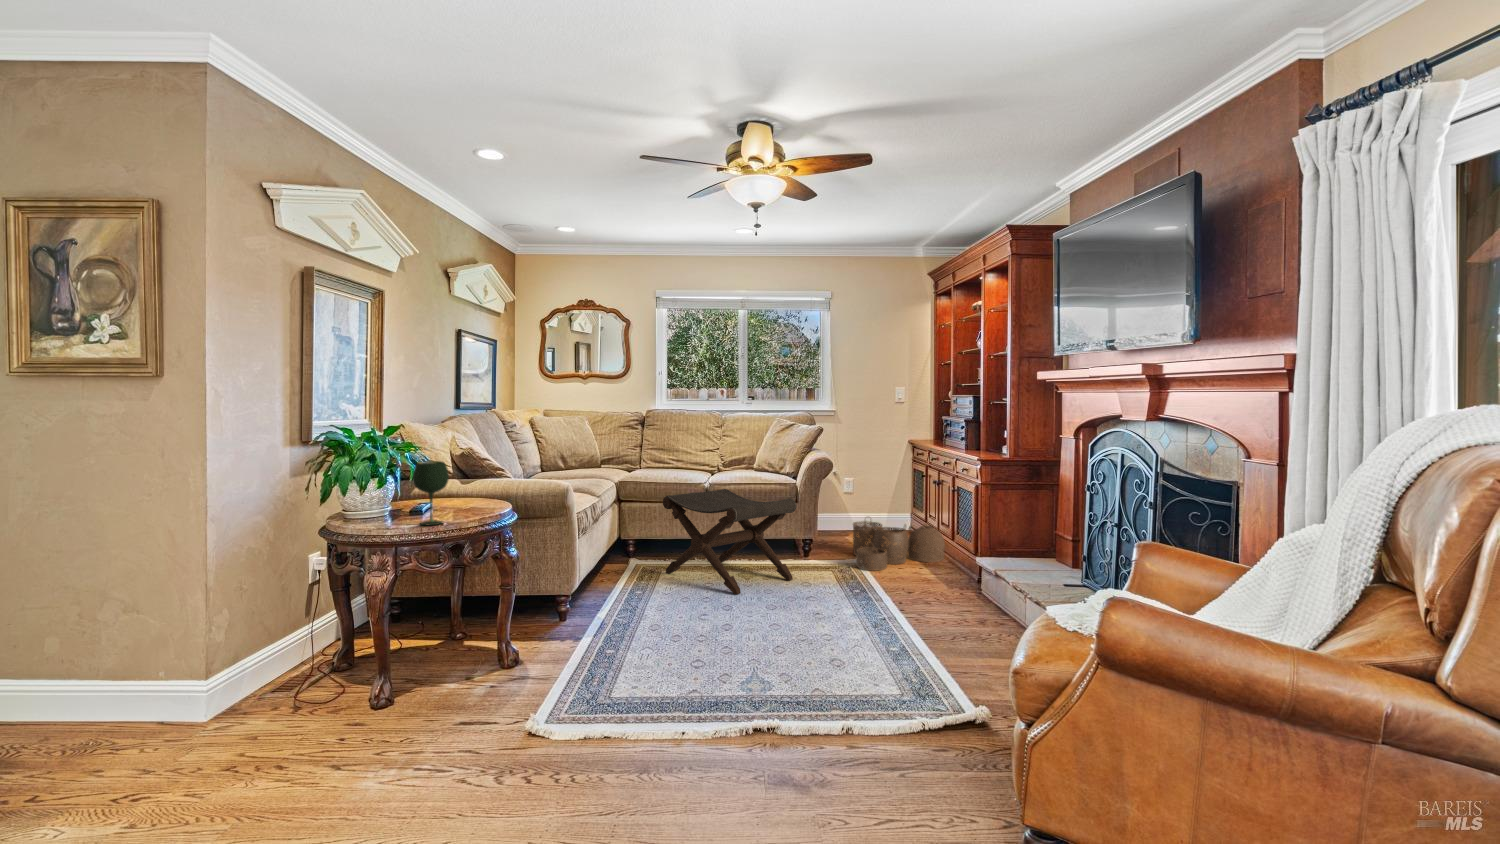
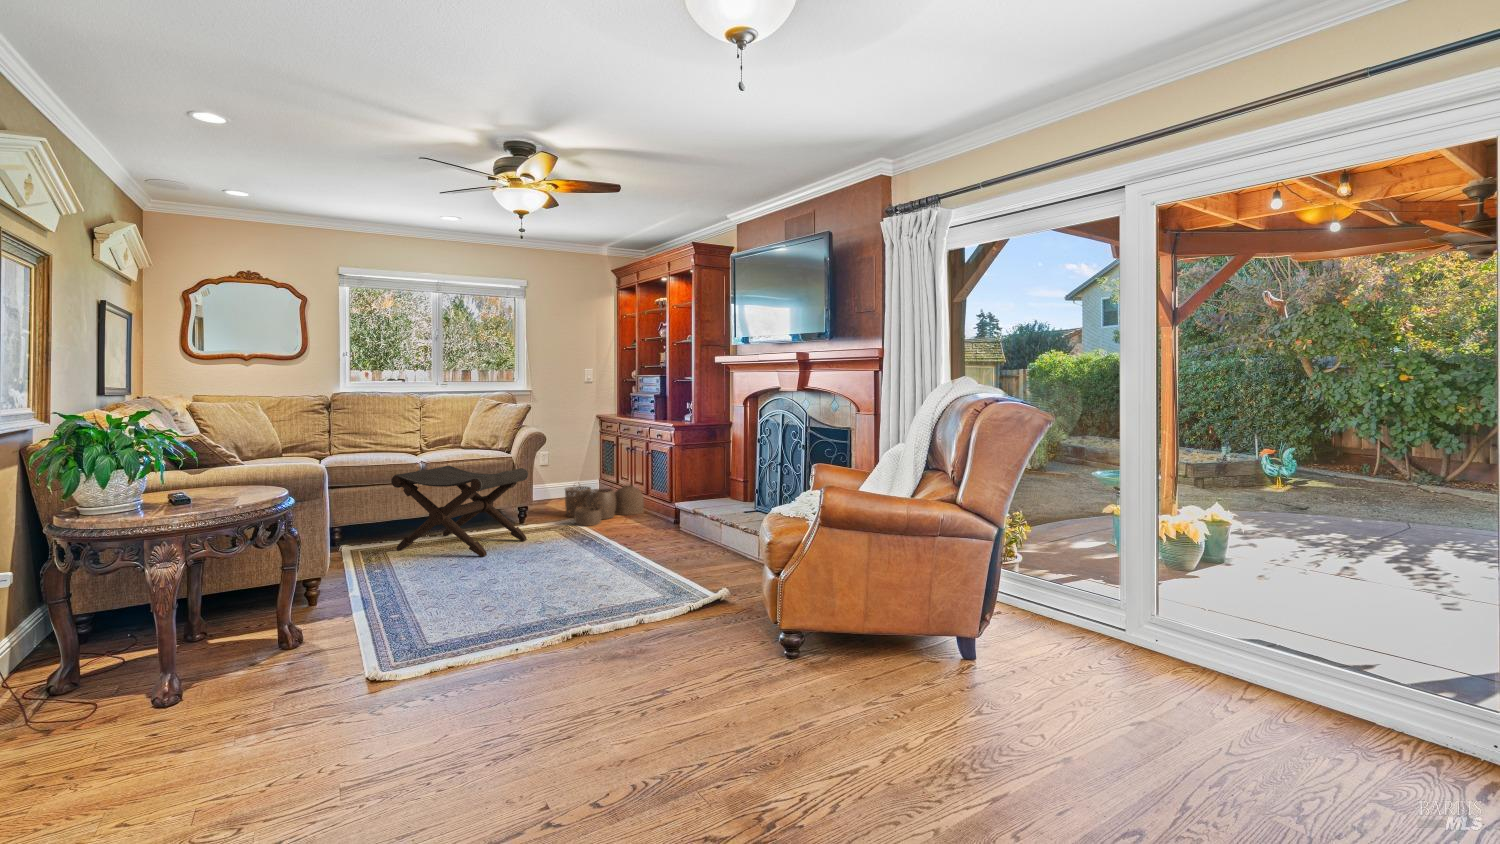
wine glass: present [413,461,449,525] -> none [206,442,247,505]

